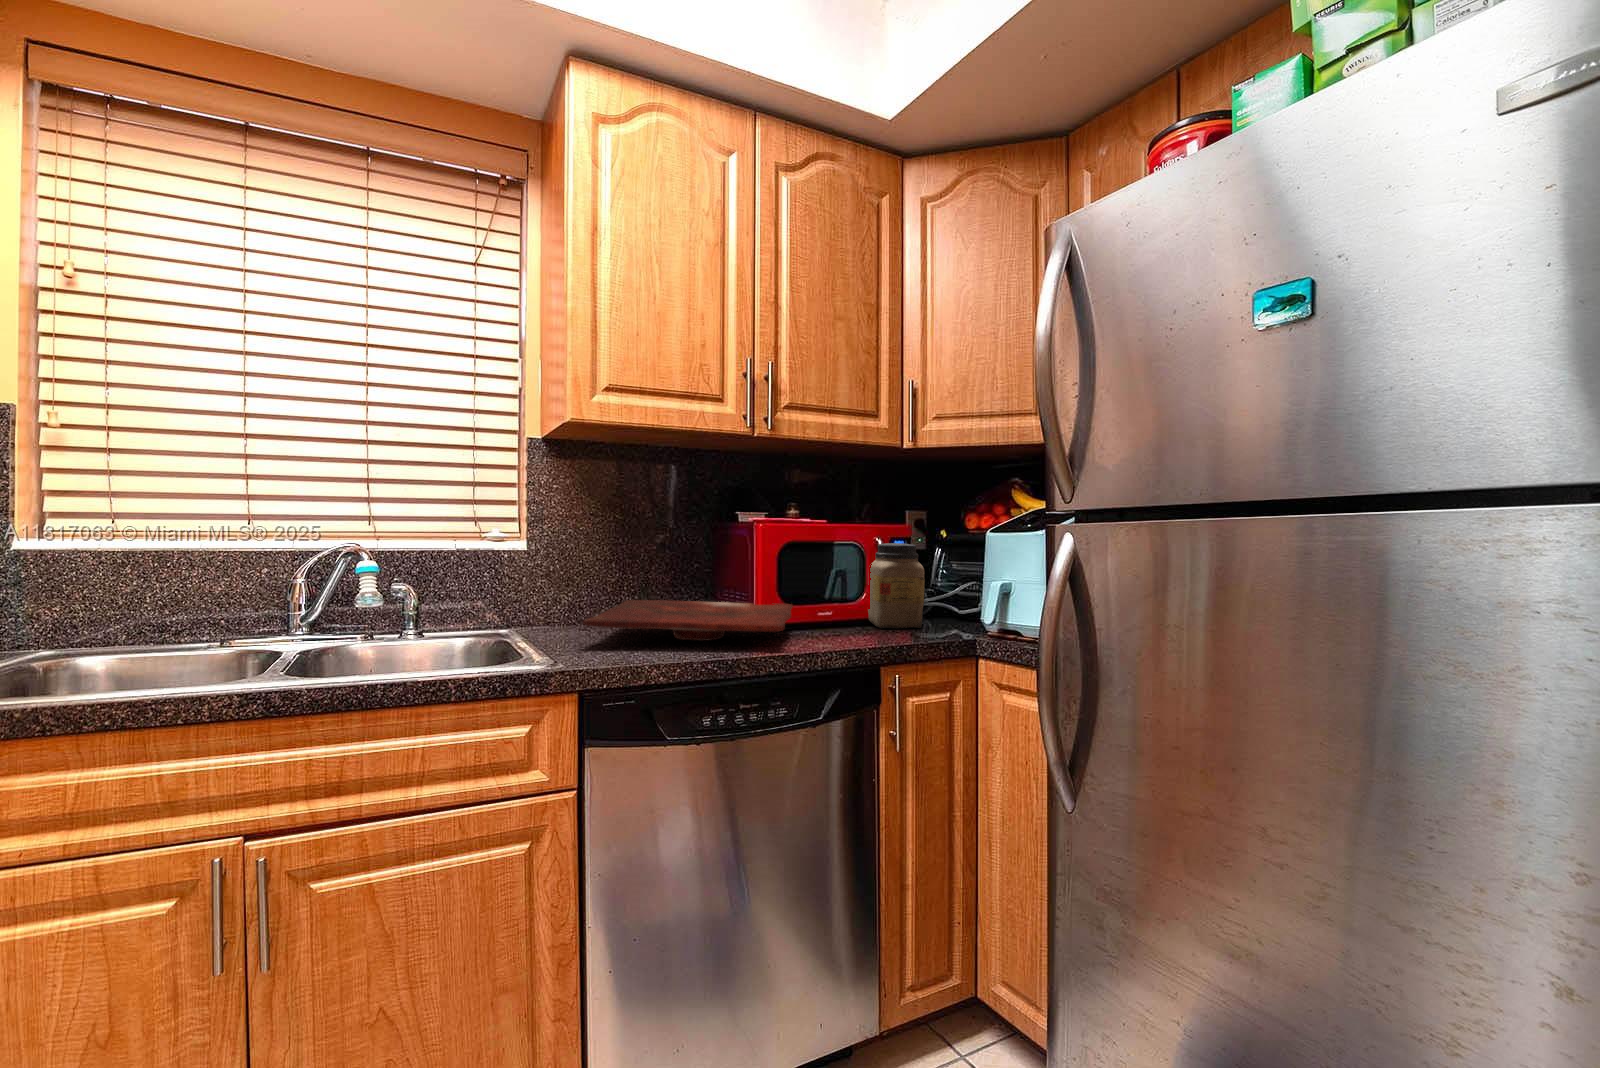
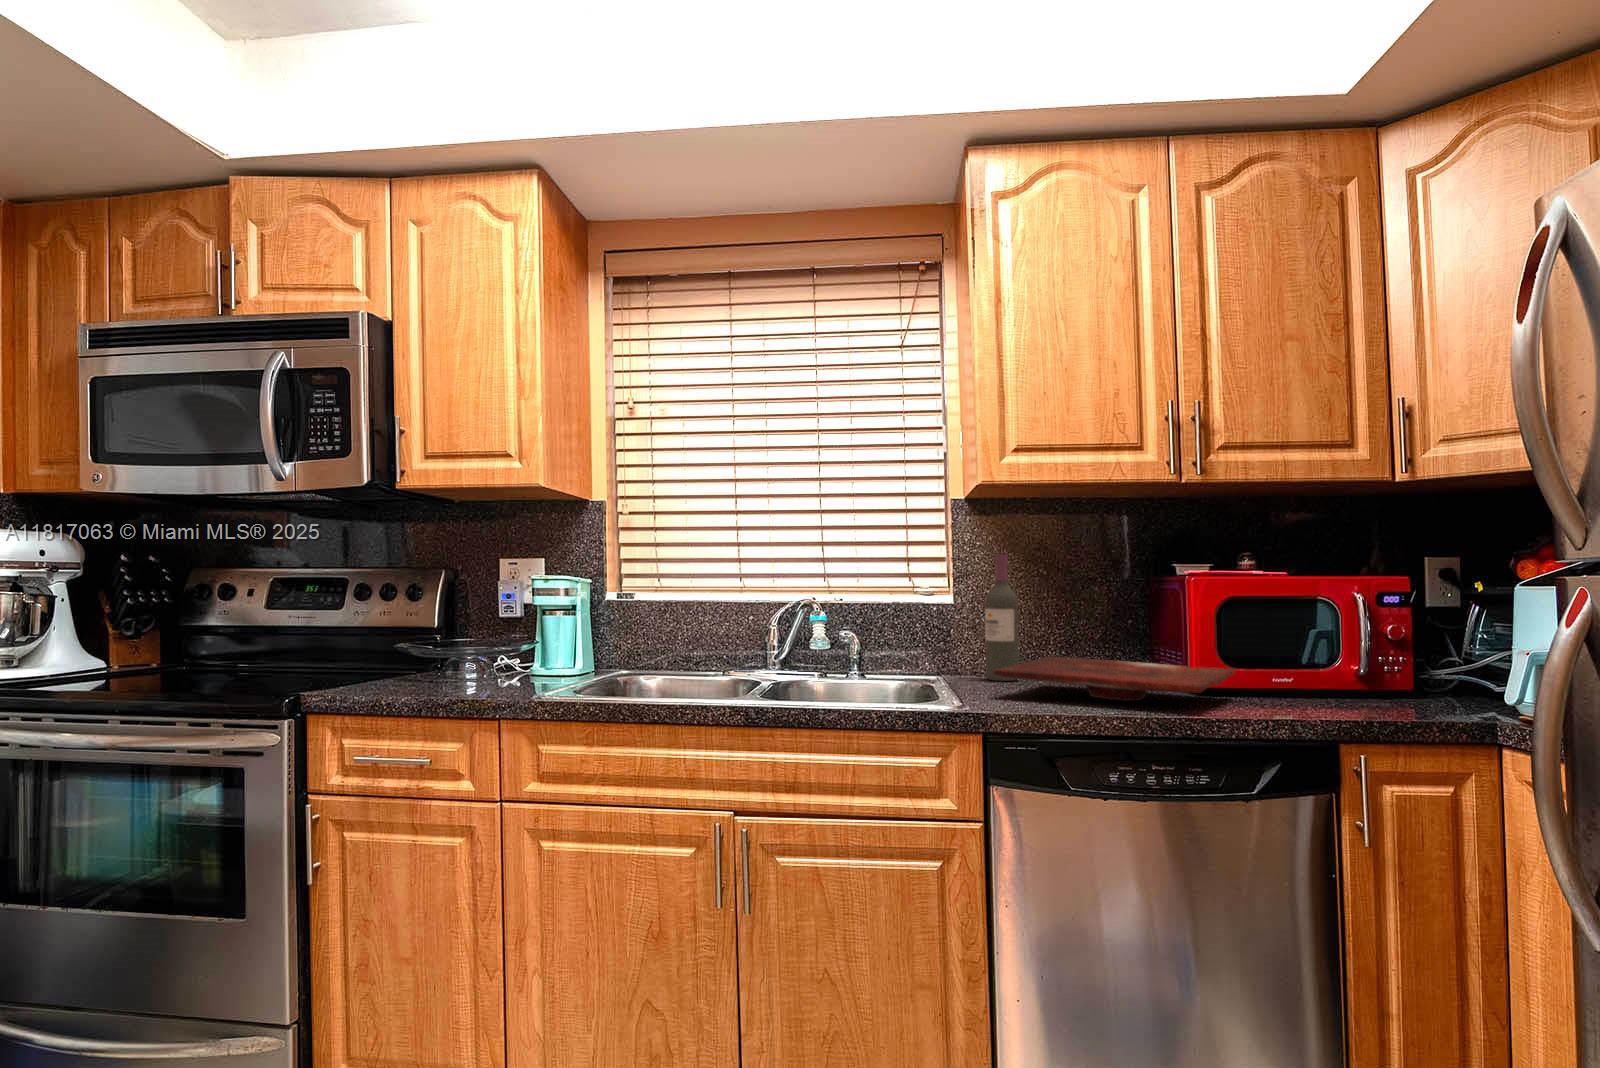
wine bottle: none [563,499,597,626] -> present [985,554,1019,681]
jar: present [868,543,925,628] -> none [1345,600,1425,709]

